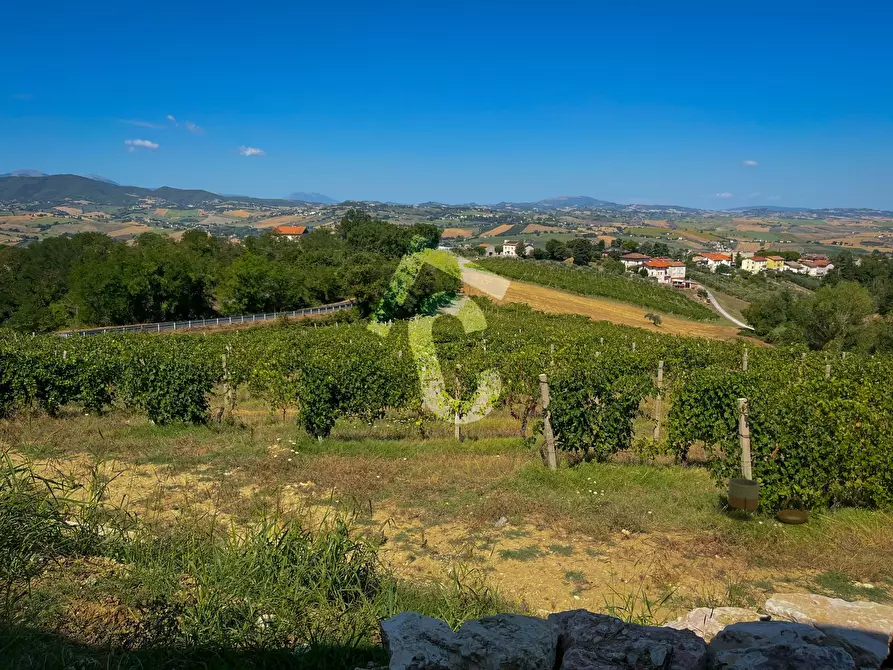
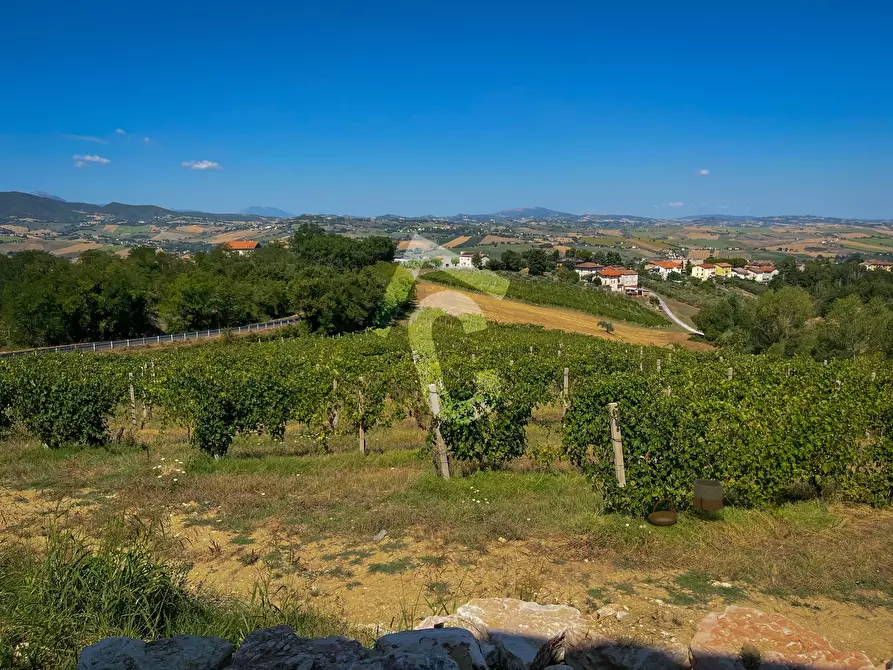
planter: present [728,478,759,520] -> present [693,479,724,522]

